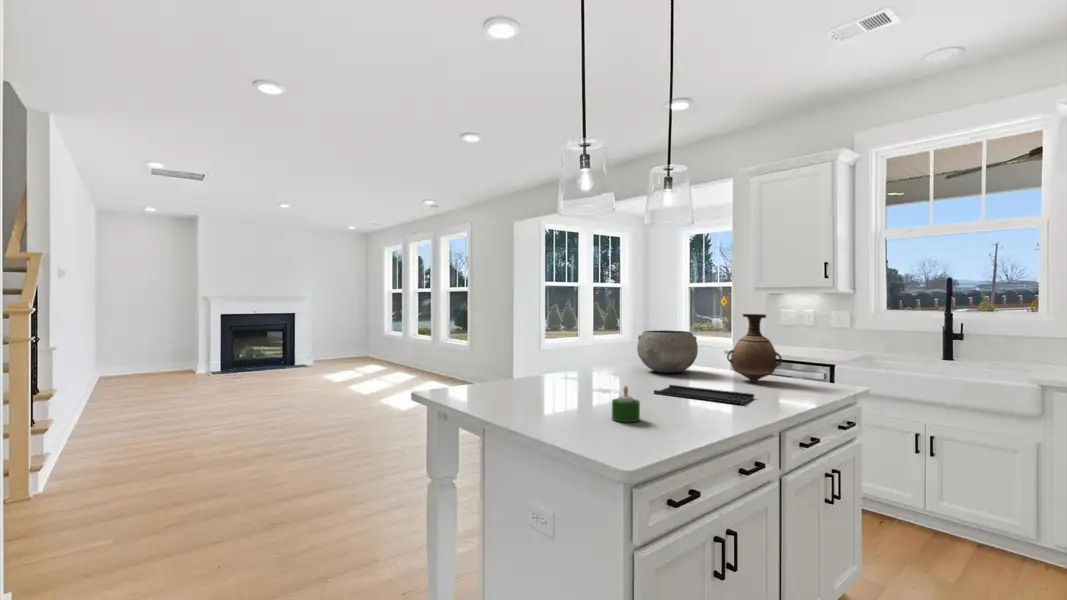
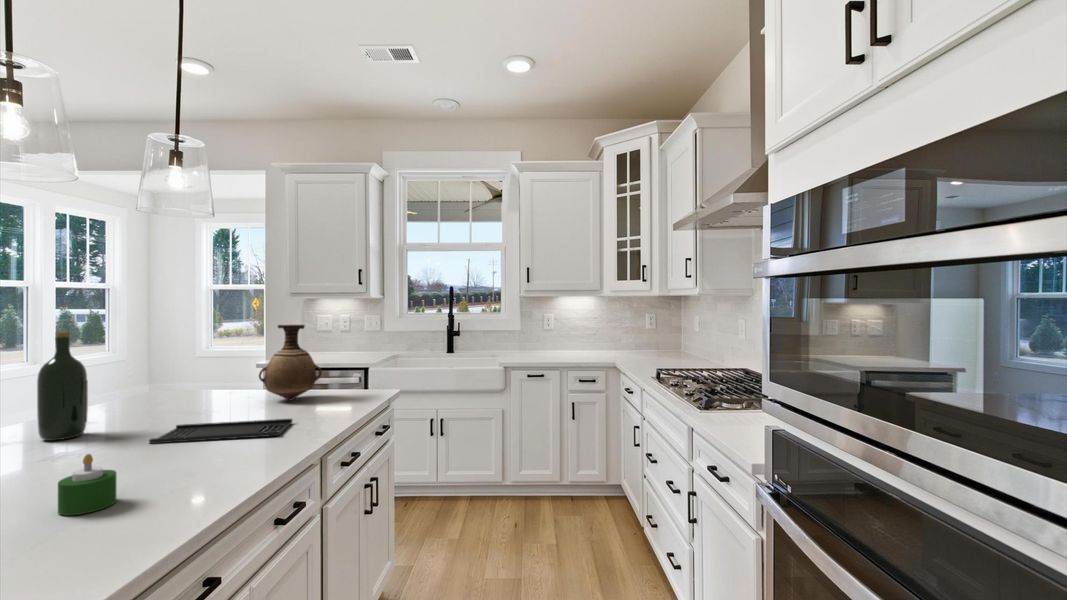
wine bottle: none [596,312,619,383] -> present [37,332,88,441]
ceramic bowl: present [637,330,698,373] -> none [125,348,220,406]

